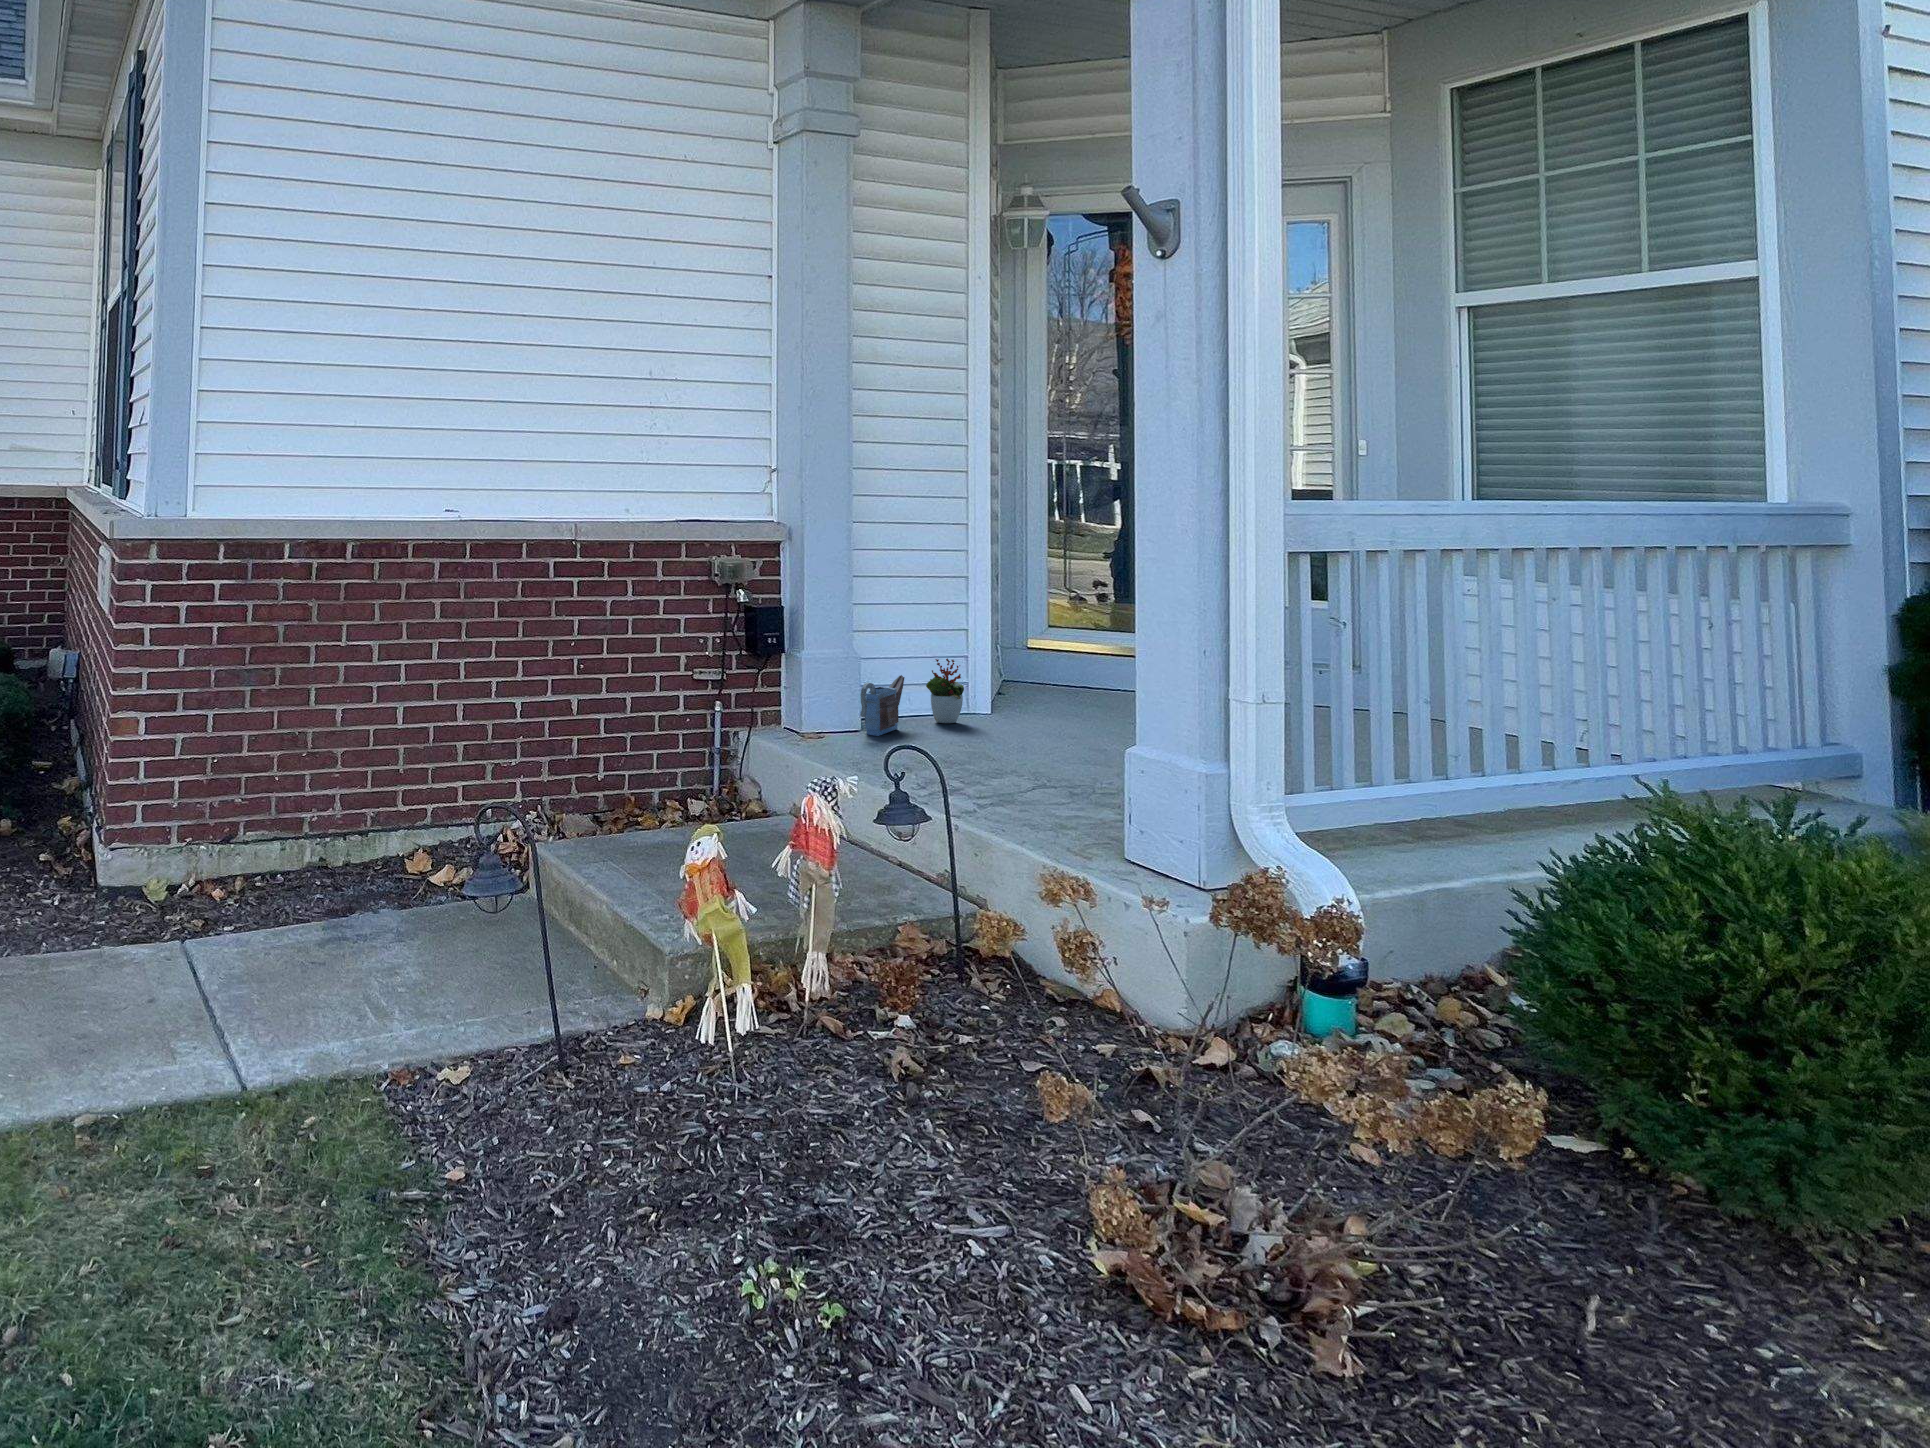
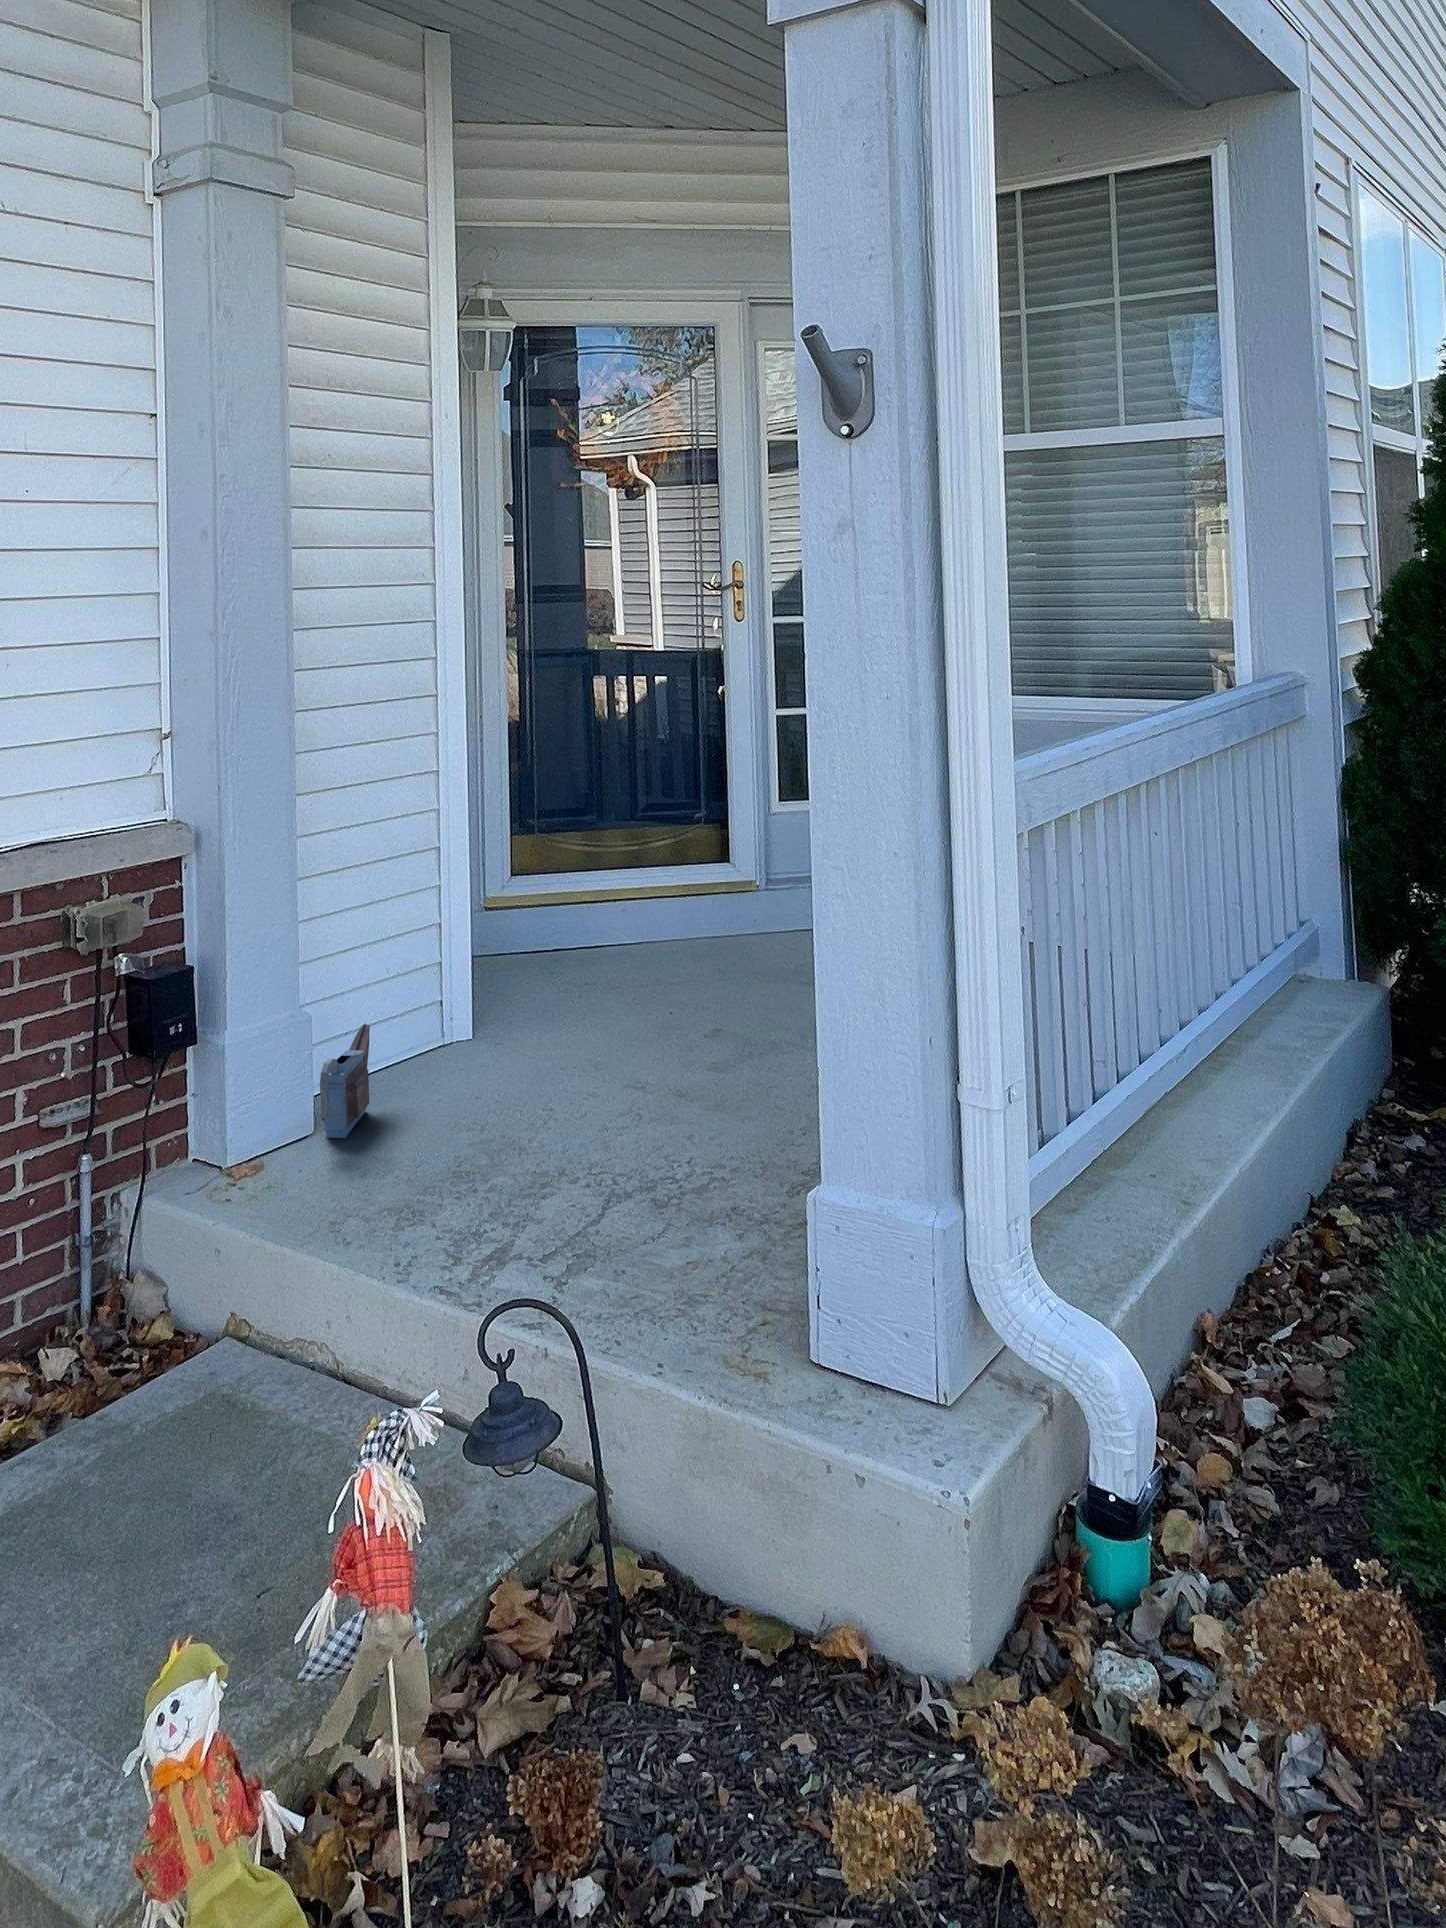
decorative plant: present [926,659,964,723] -> none [398,980,449,1079]

